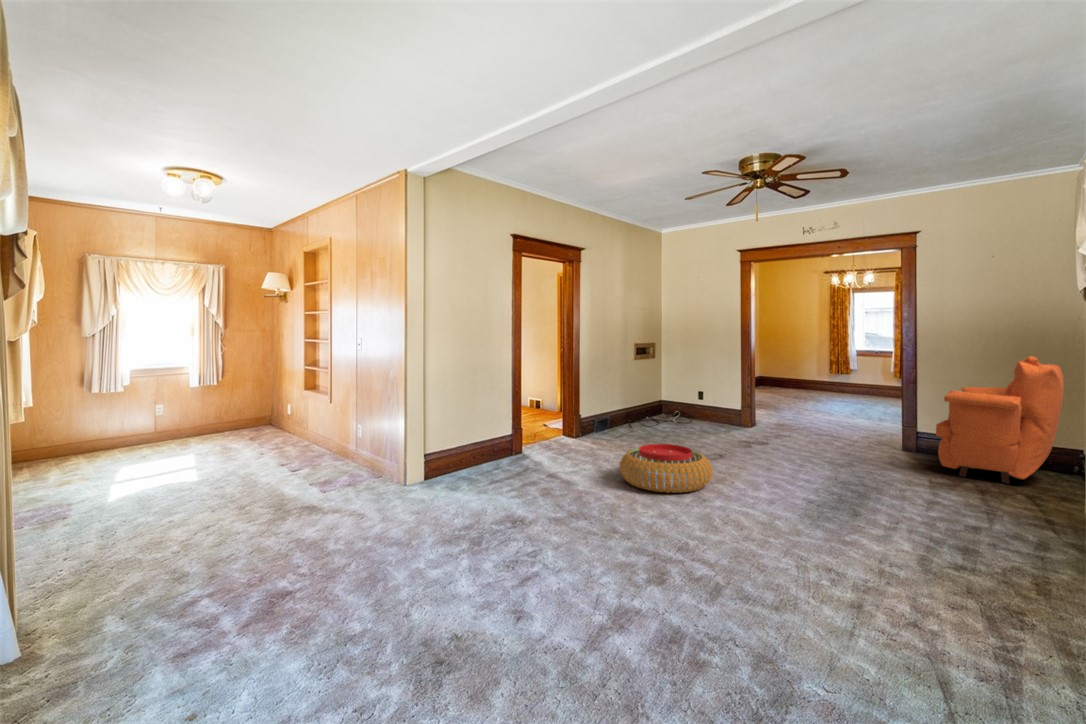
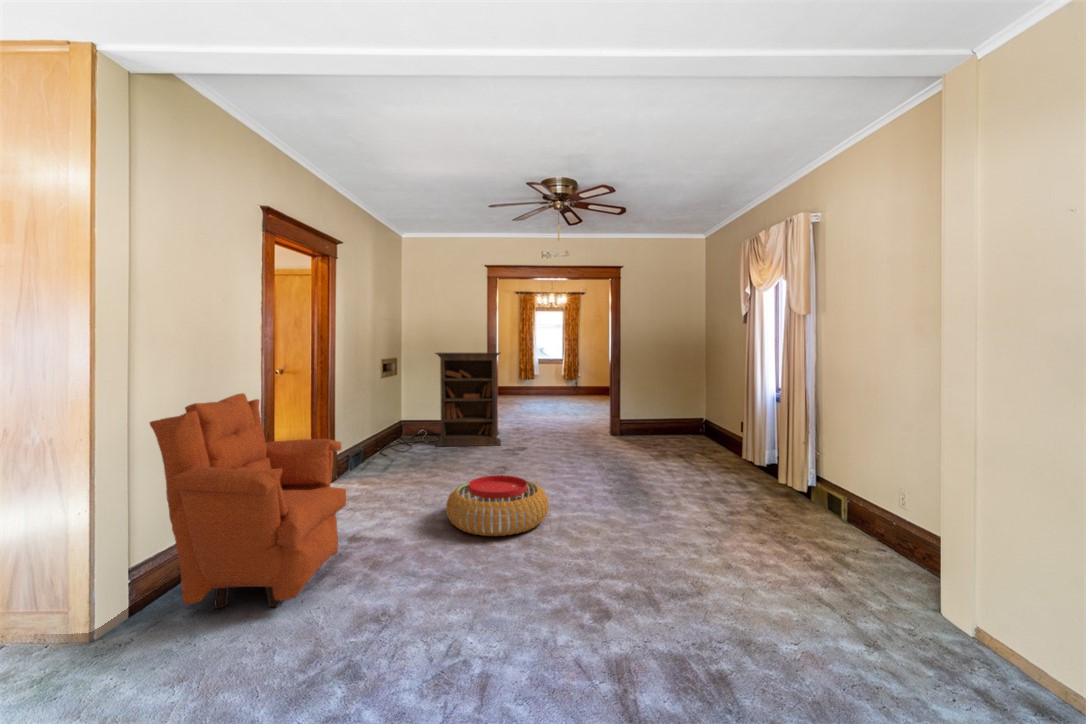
bookcase: none [679,339,752,432] -> present [436,353,501,446]
armchair: present [936,356,1064,484] -> present [150,393,346,608]

